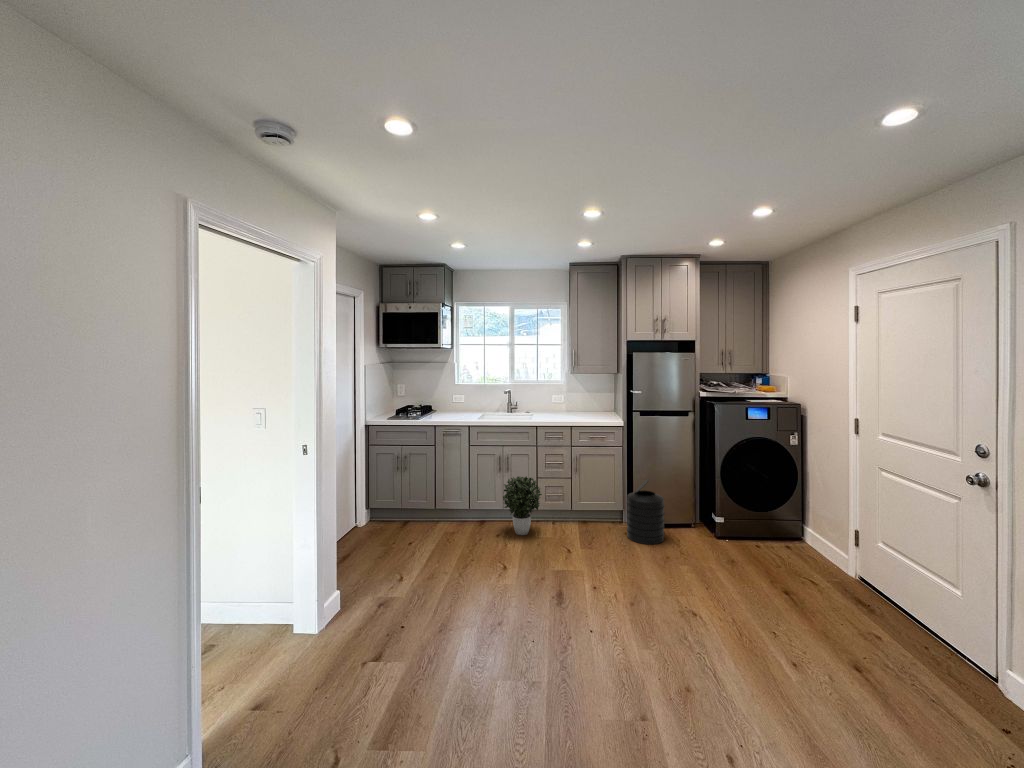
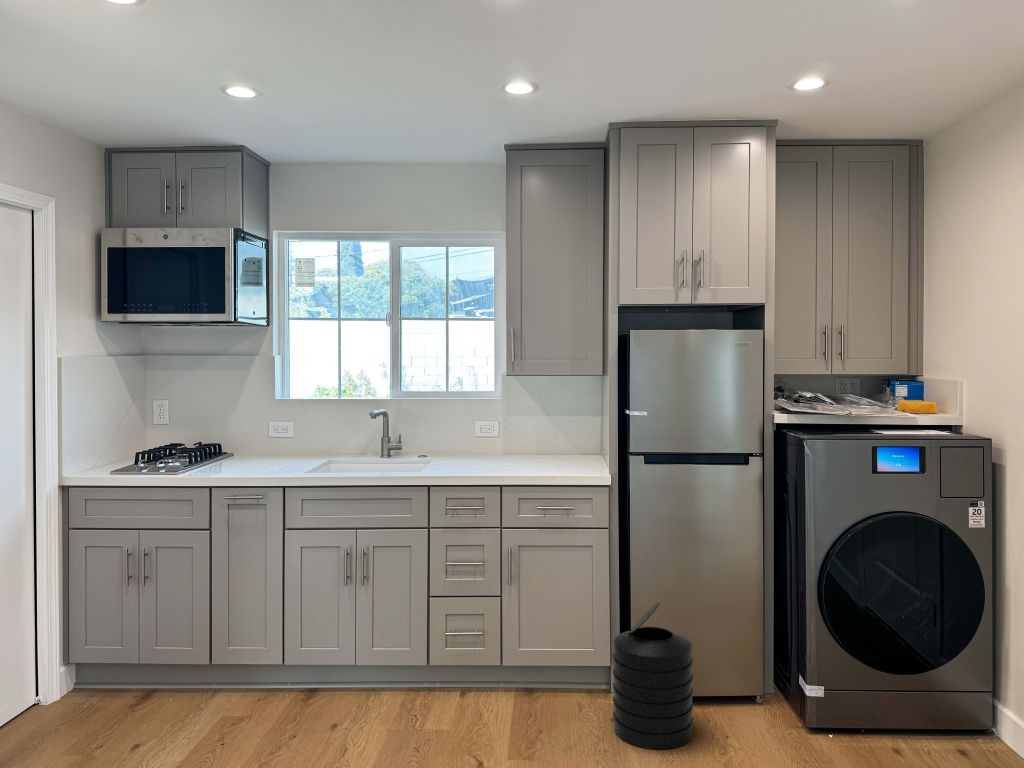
potted plant: present [503,476,542,535] -> none [342,595,432,727]

